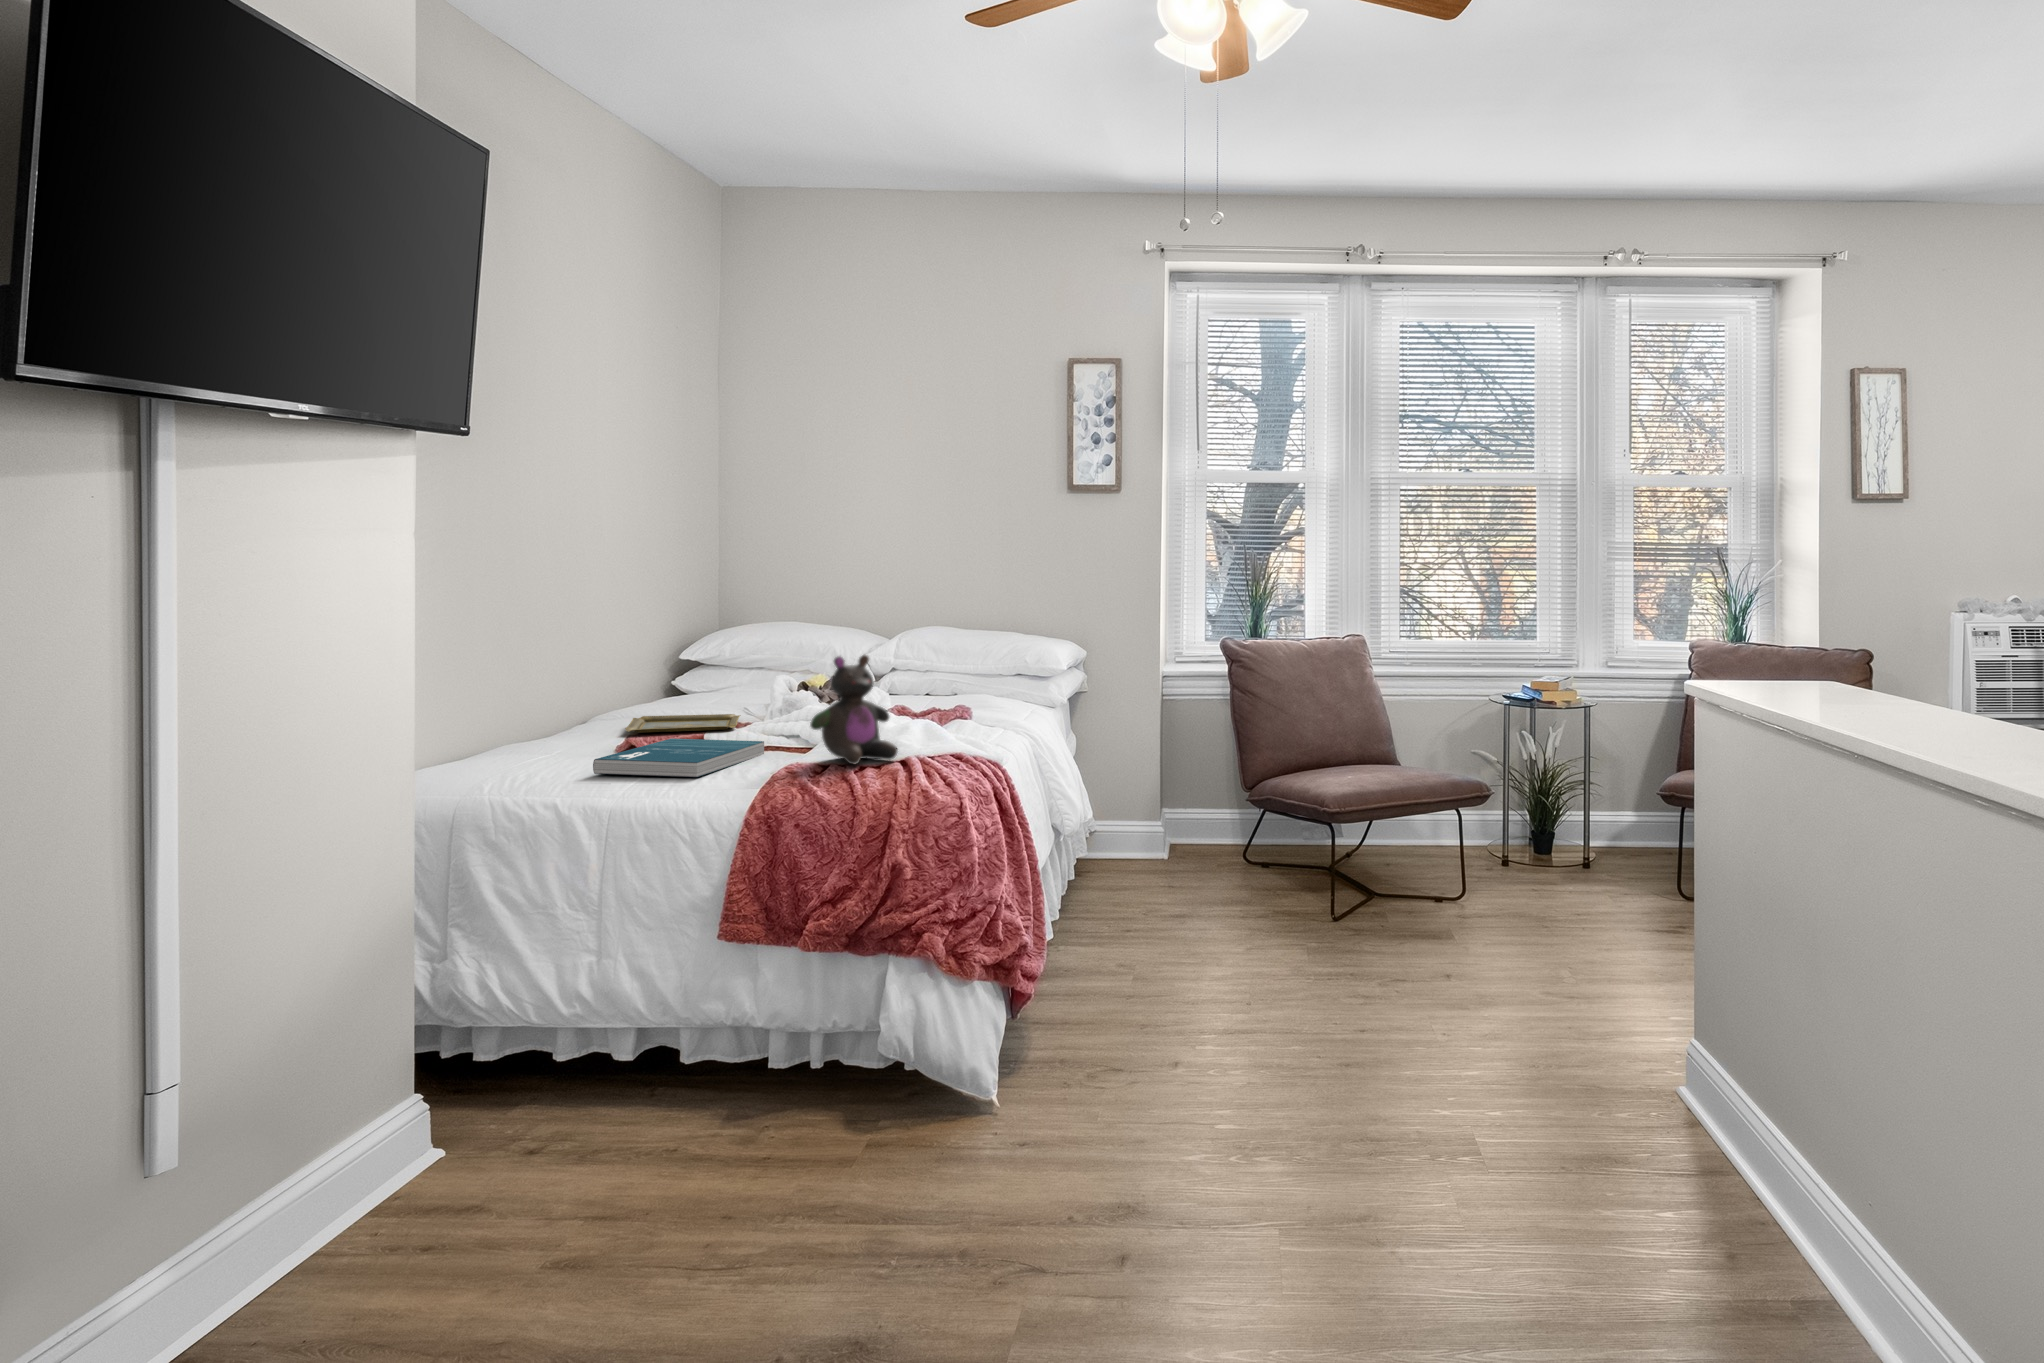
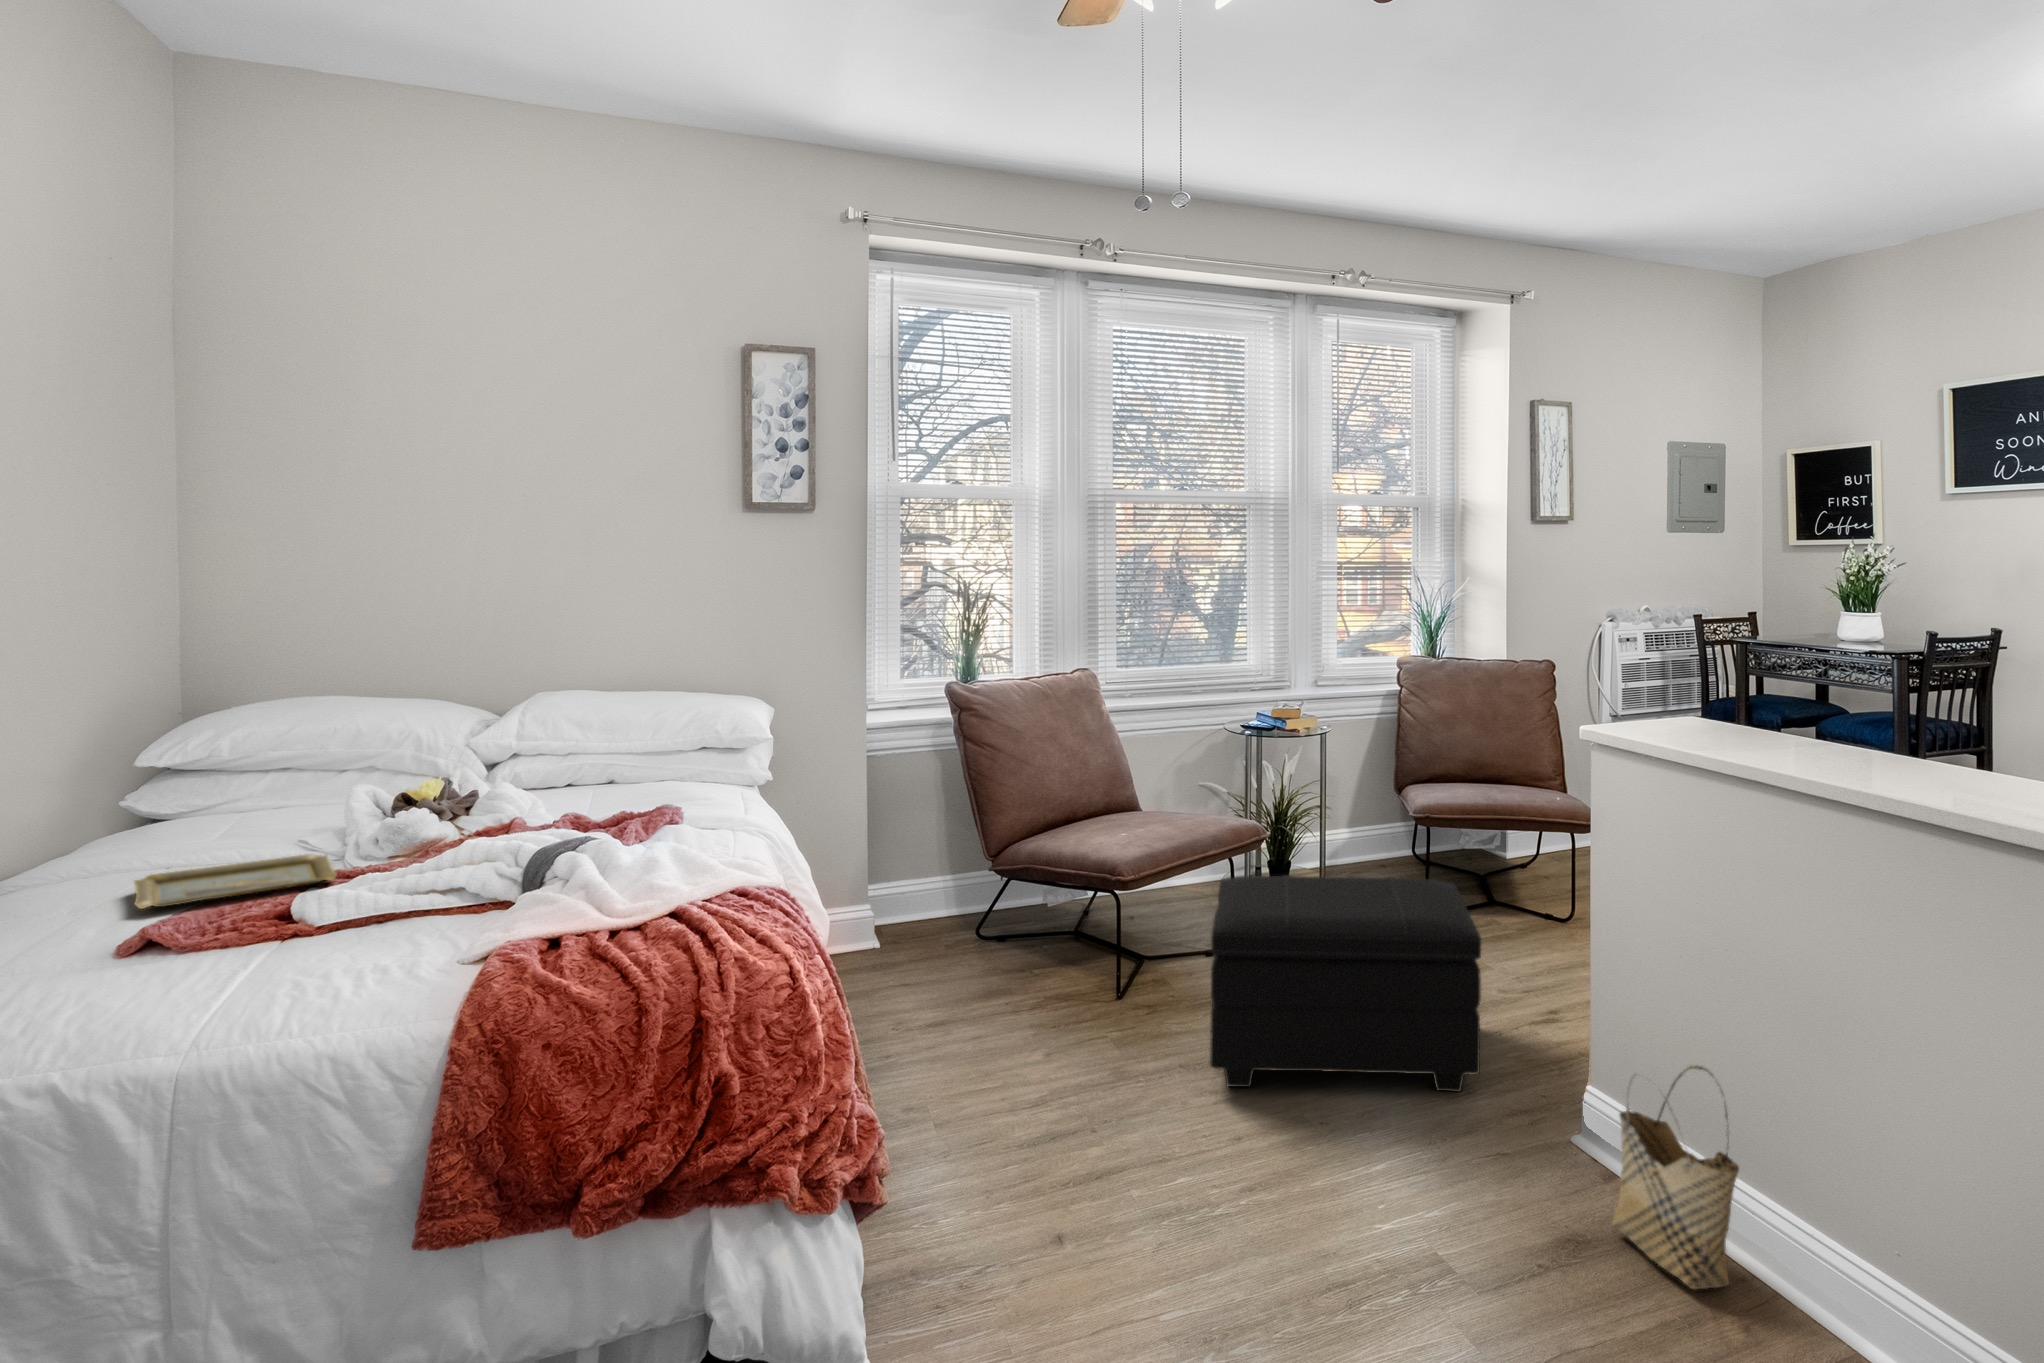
stuffed bear: present [810,655,898,765] -> none [532,769,667,933]
book: present [593,738,764,777] -> none [148,908,432,1011]
footstool: none [1366,815,1637,1026] -> present [1210,875,1481,1092]
woven basket: none [1648,987,1743,1200] -> present [1612,1066,1739,1289]

